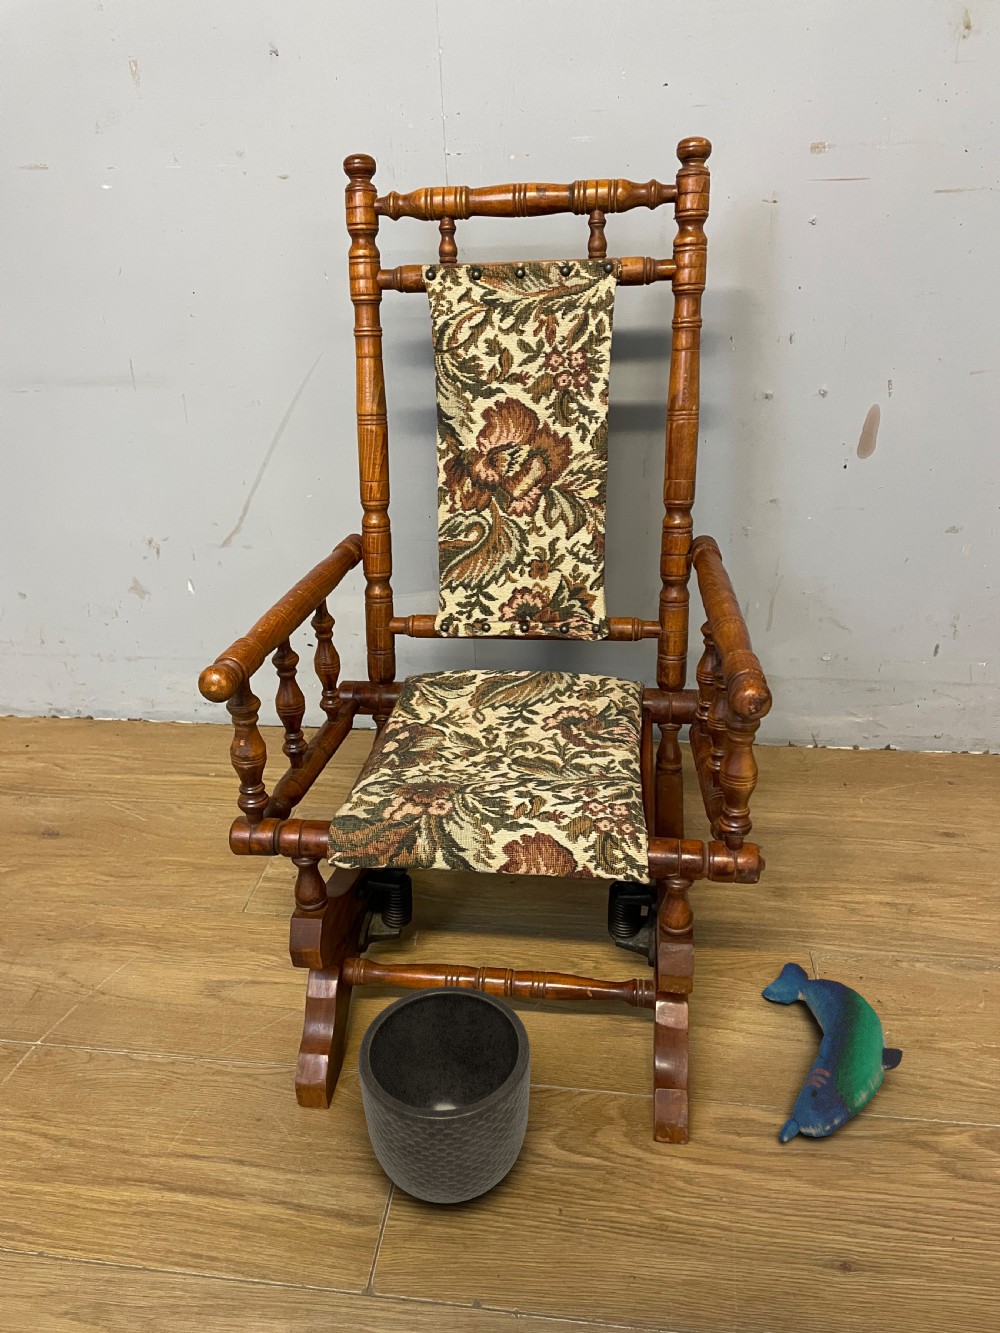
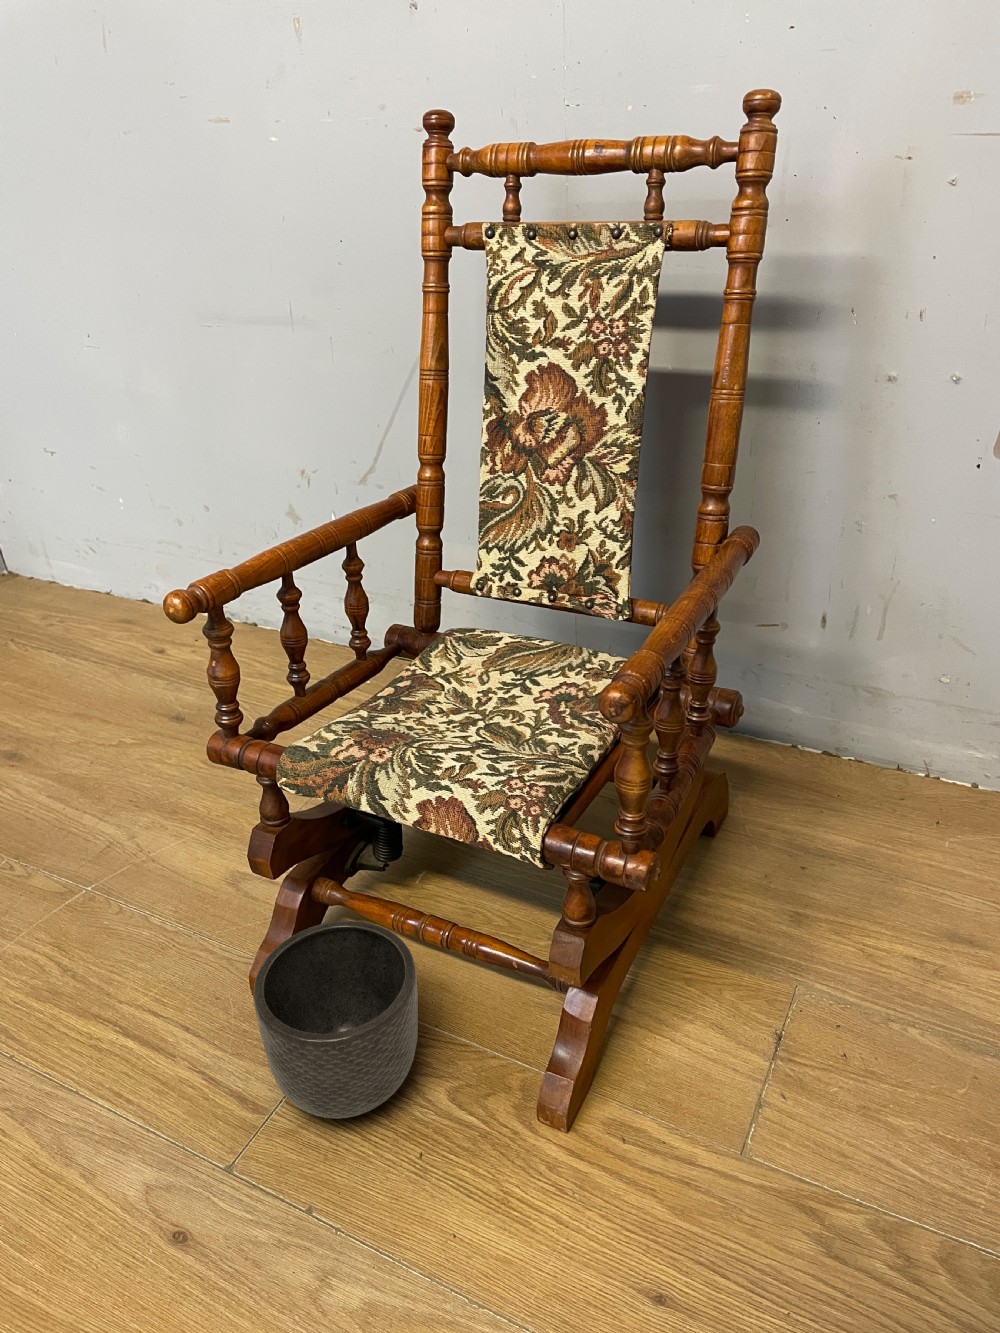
plush toy: present [762,962,903,1142] -> none [657,985,816,1167]

